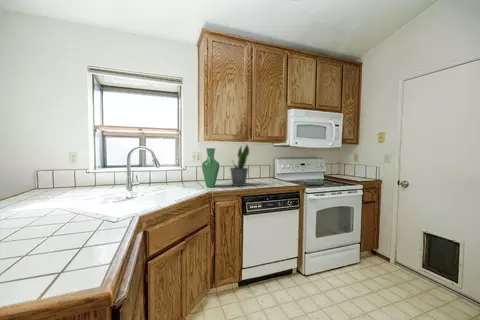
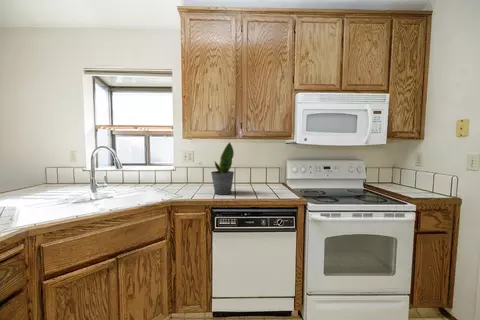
vase: present [202,148,219,187] -> none [175,148,196,194]

